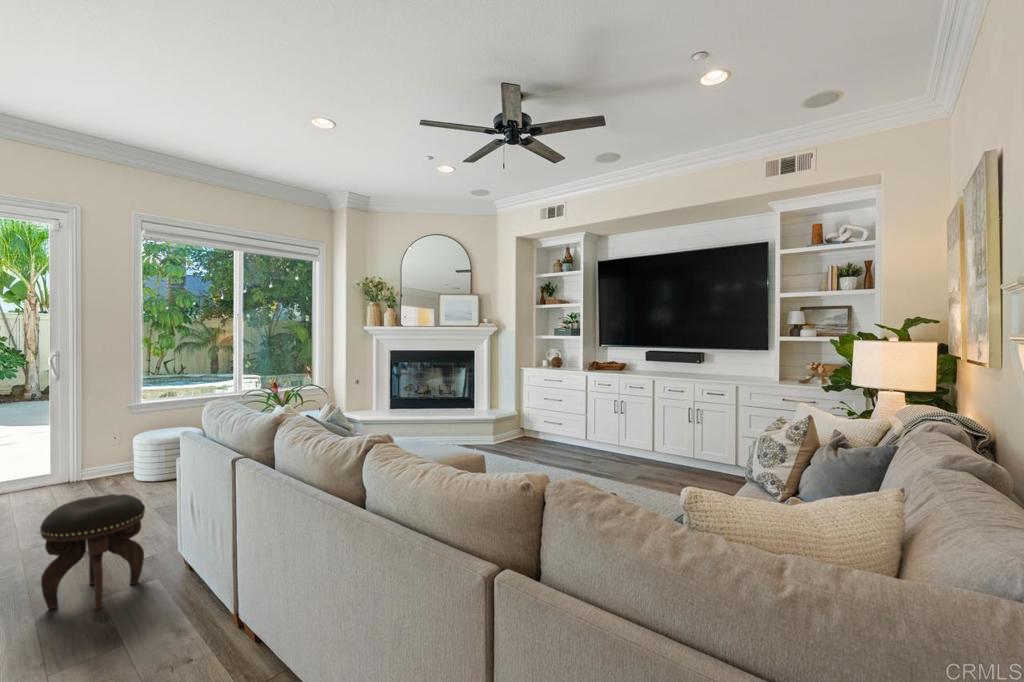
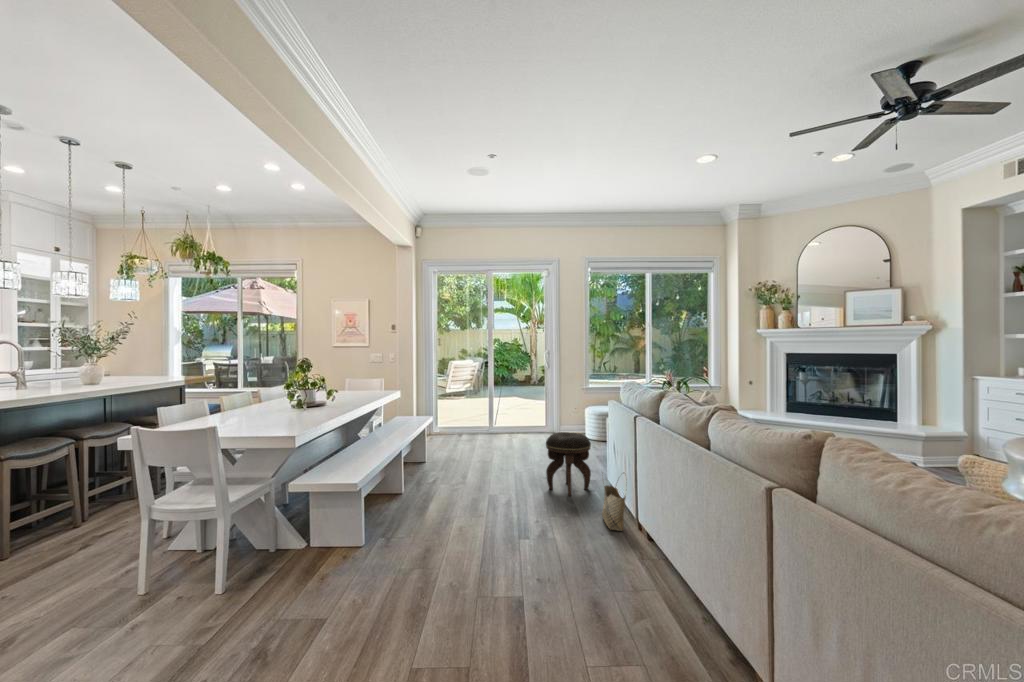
woven basket: none [171,549,220,652] -> present [602,485,626,531]

